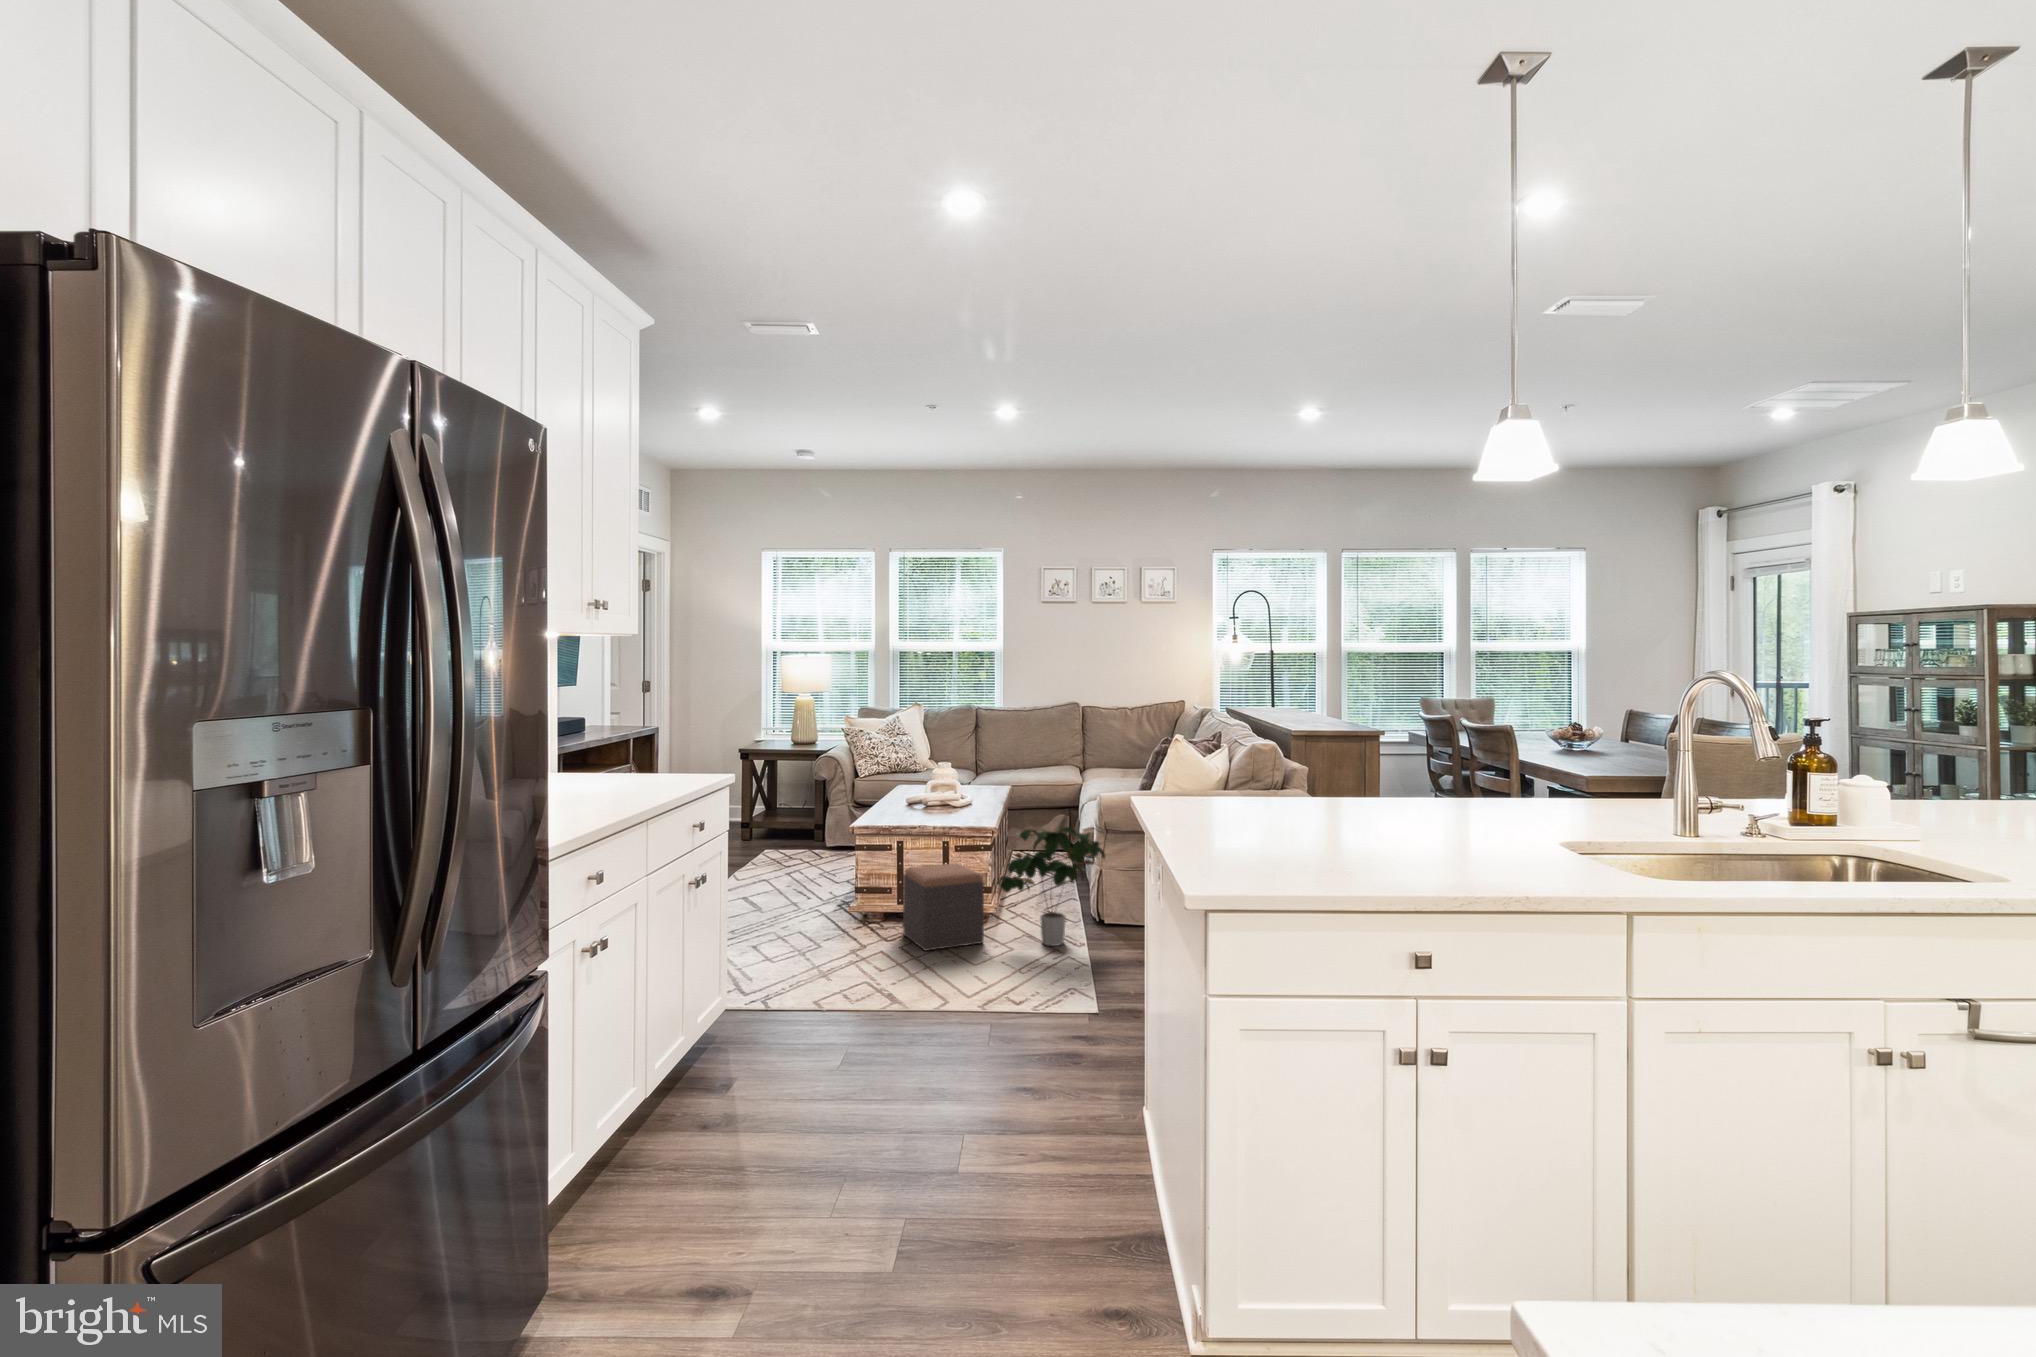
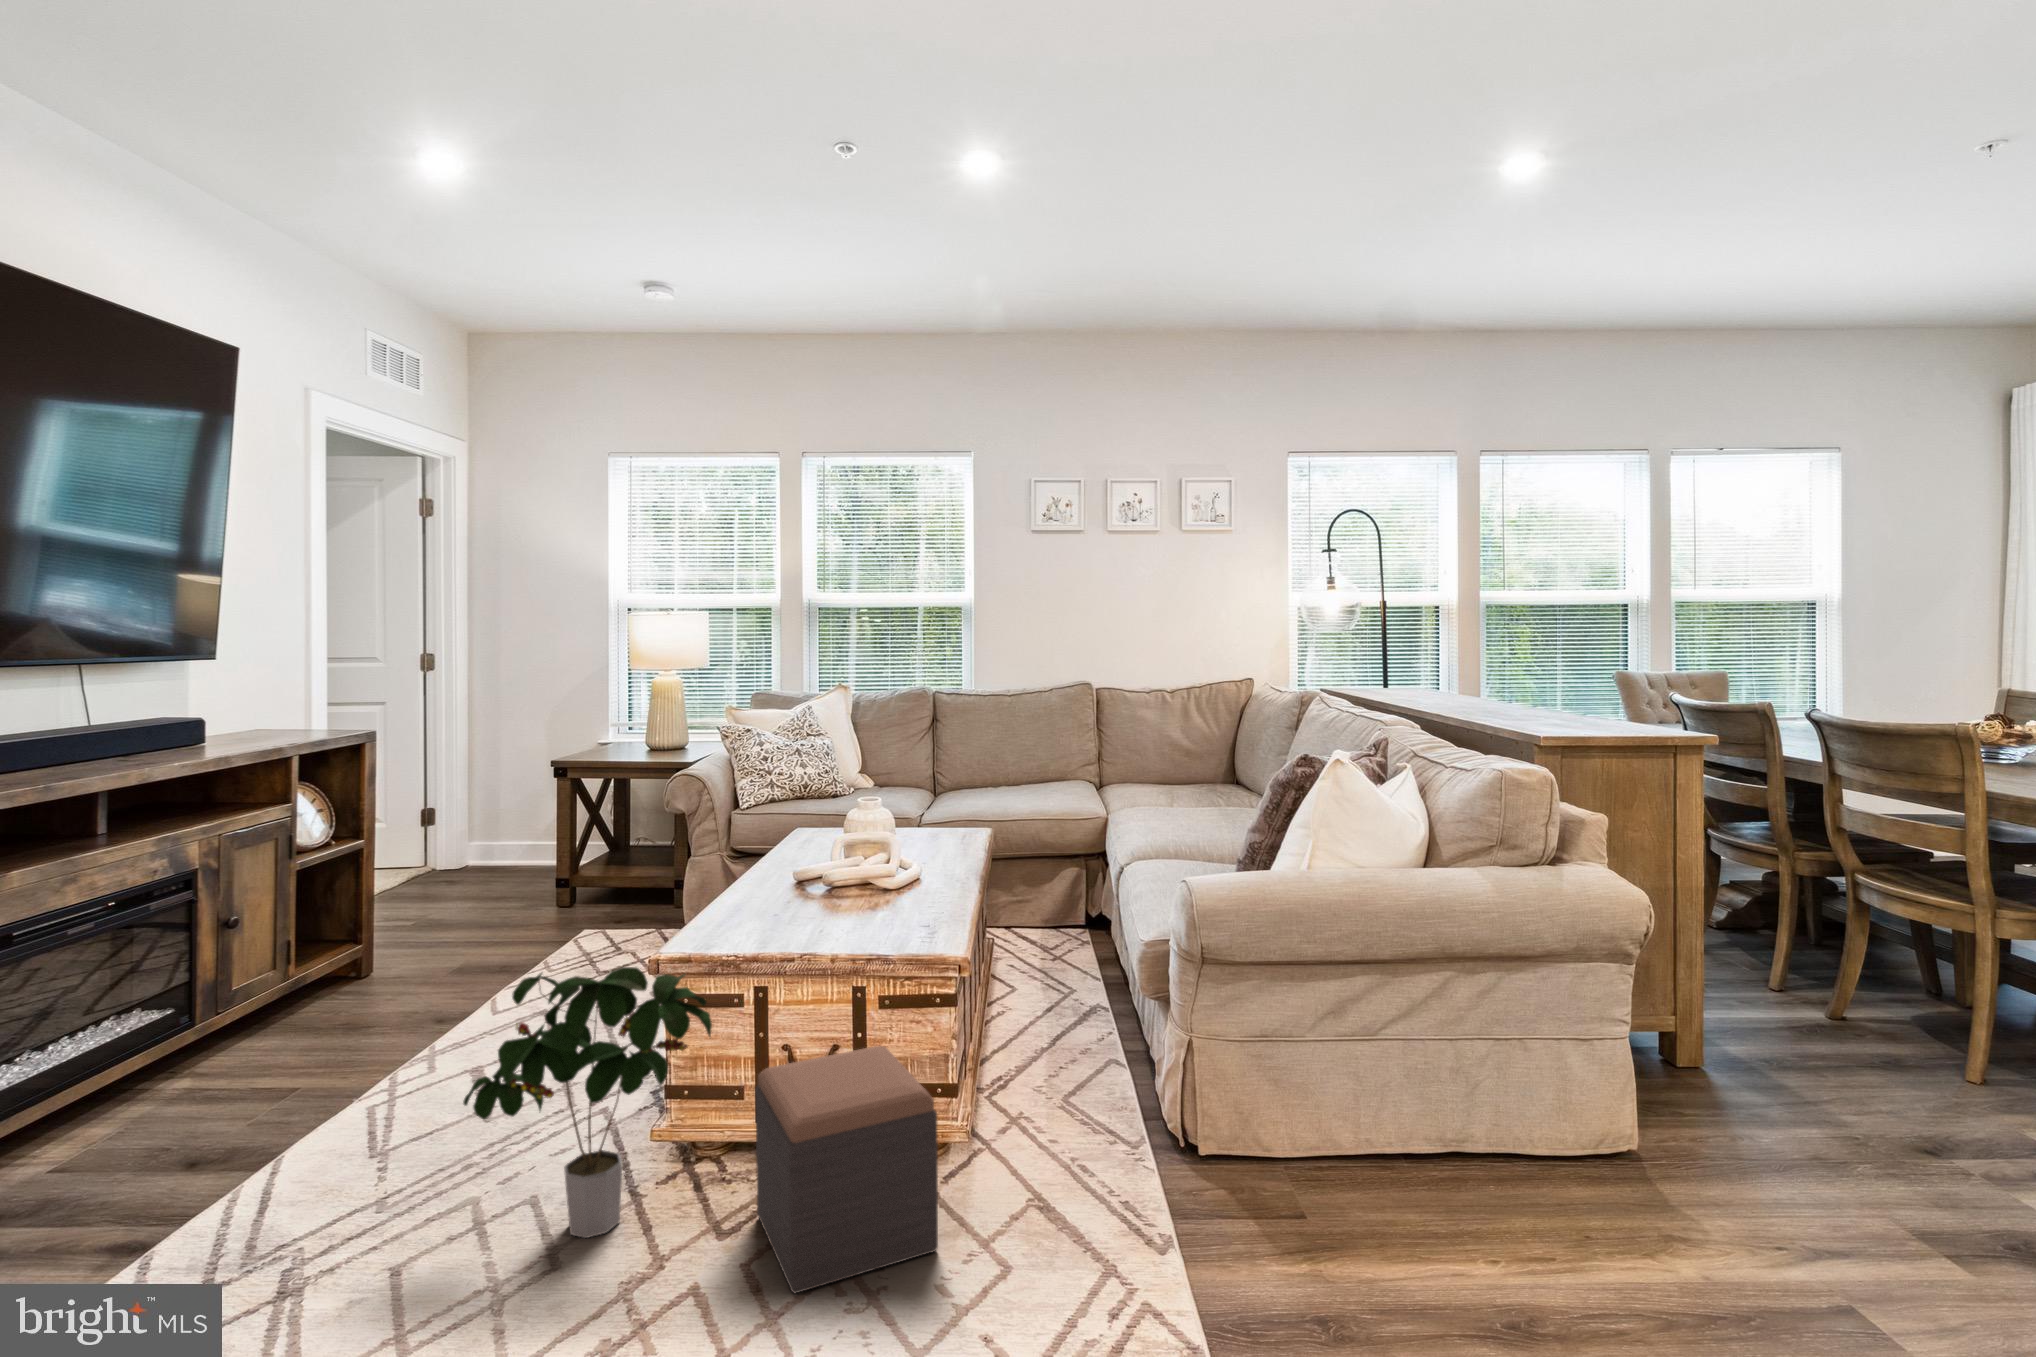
potted plant: present [997,827,1105,946] -> present [463,967,712,1238]

